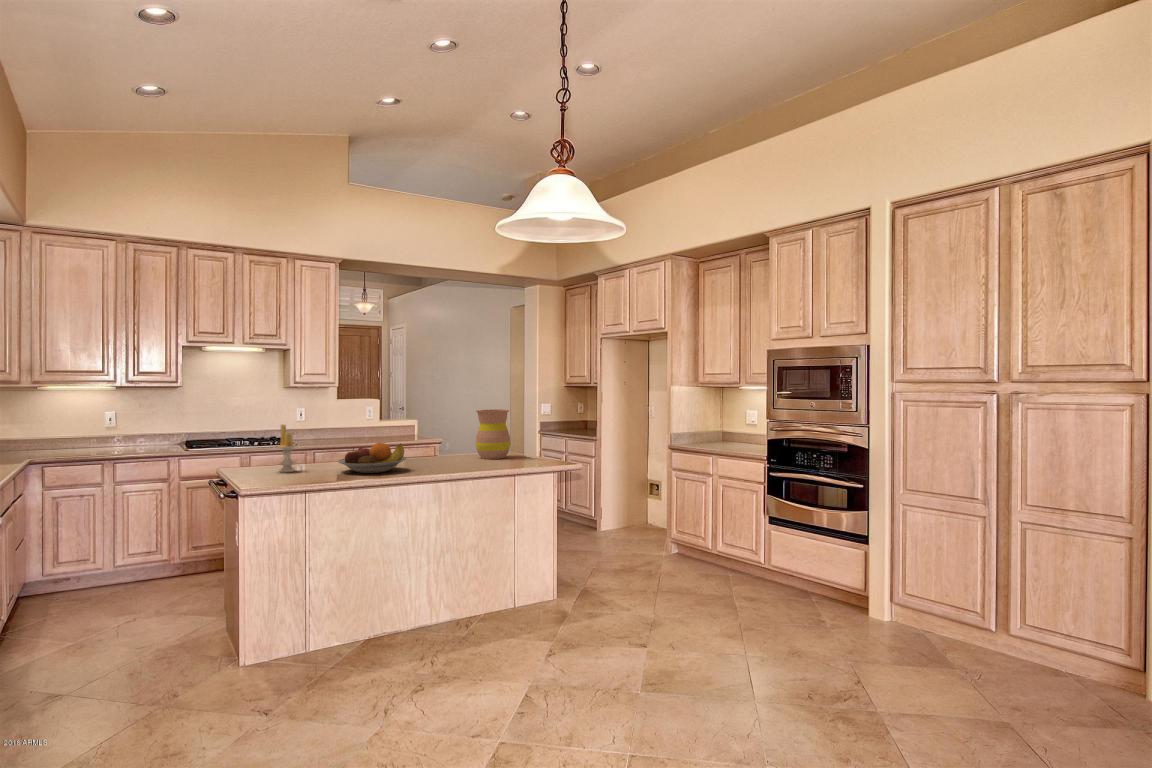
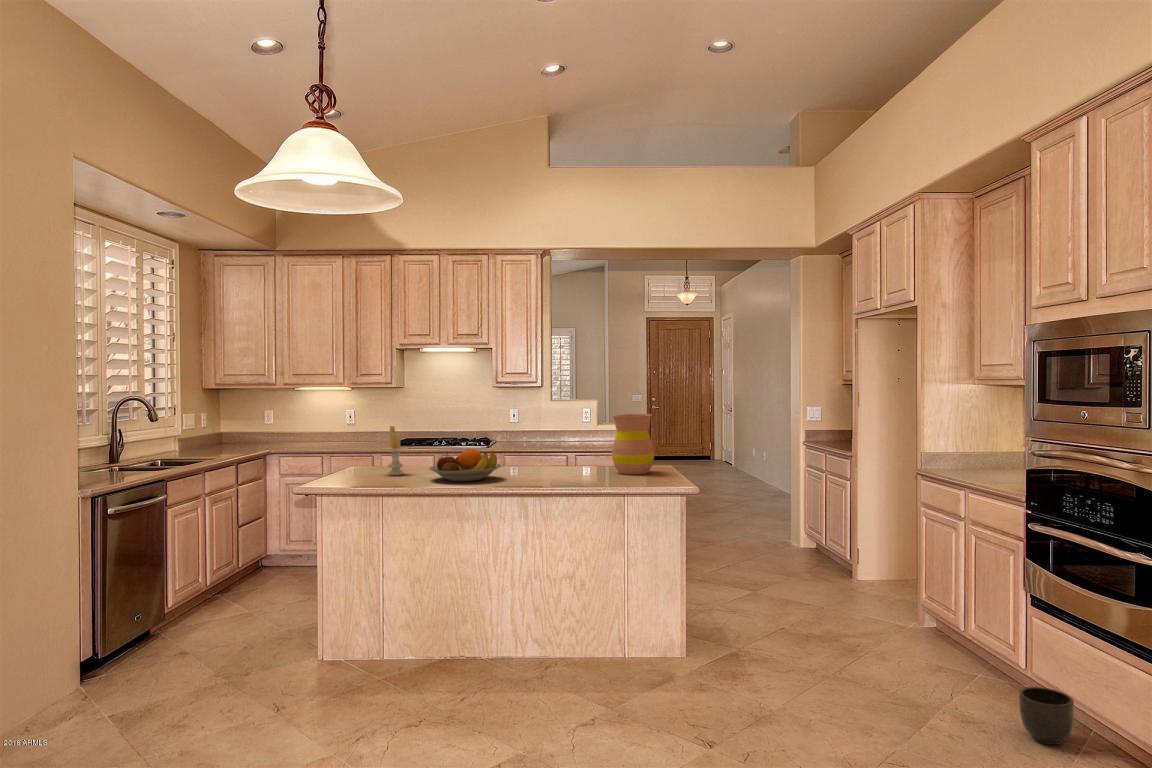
planter: none [782,572,812,605] -> present [1019,687,1074,745]

